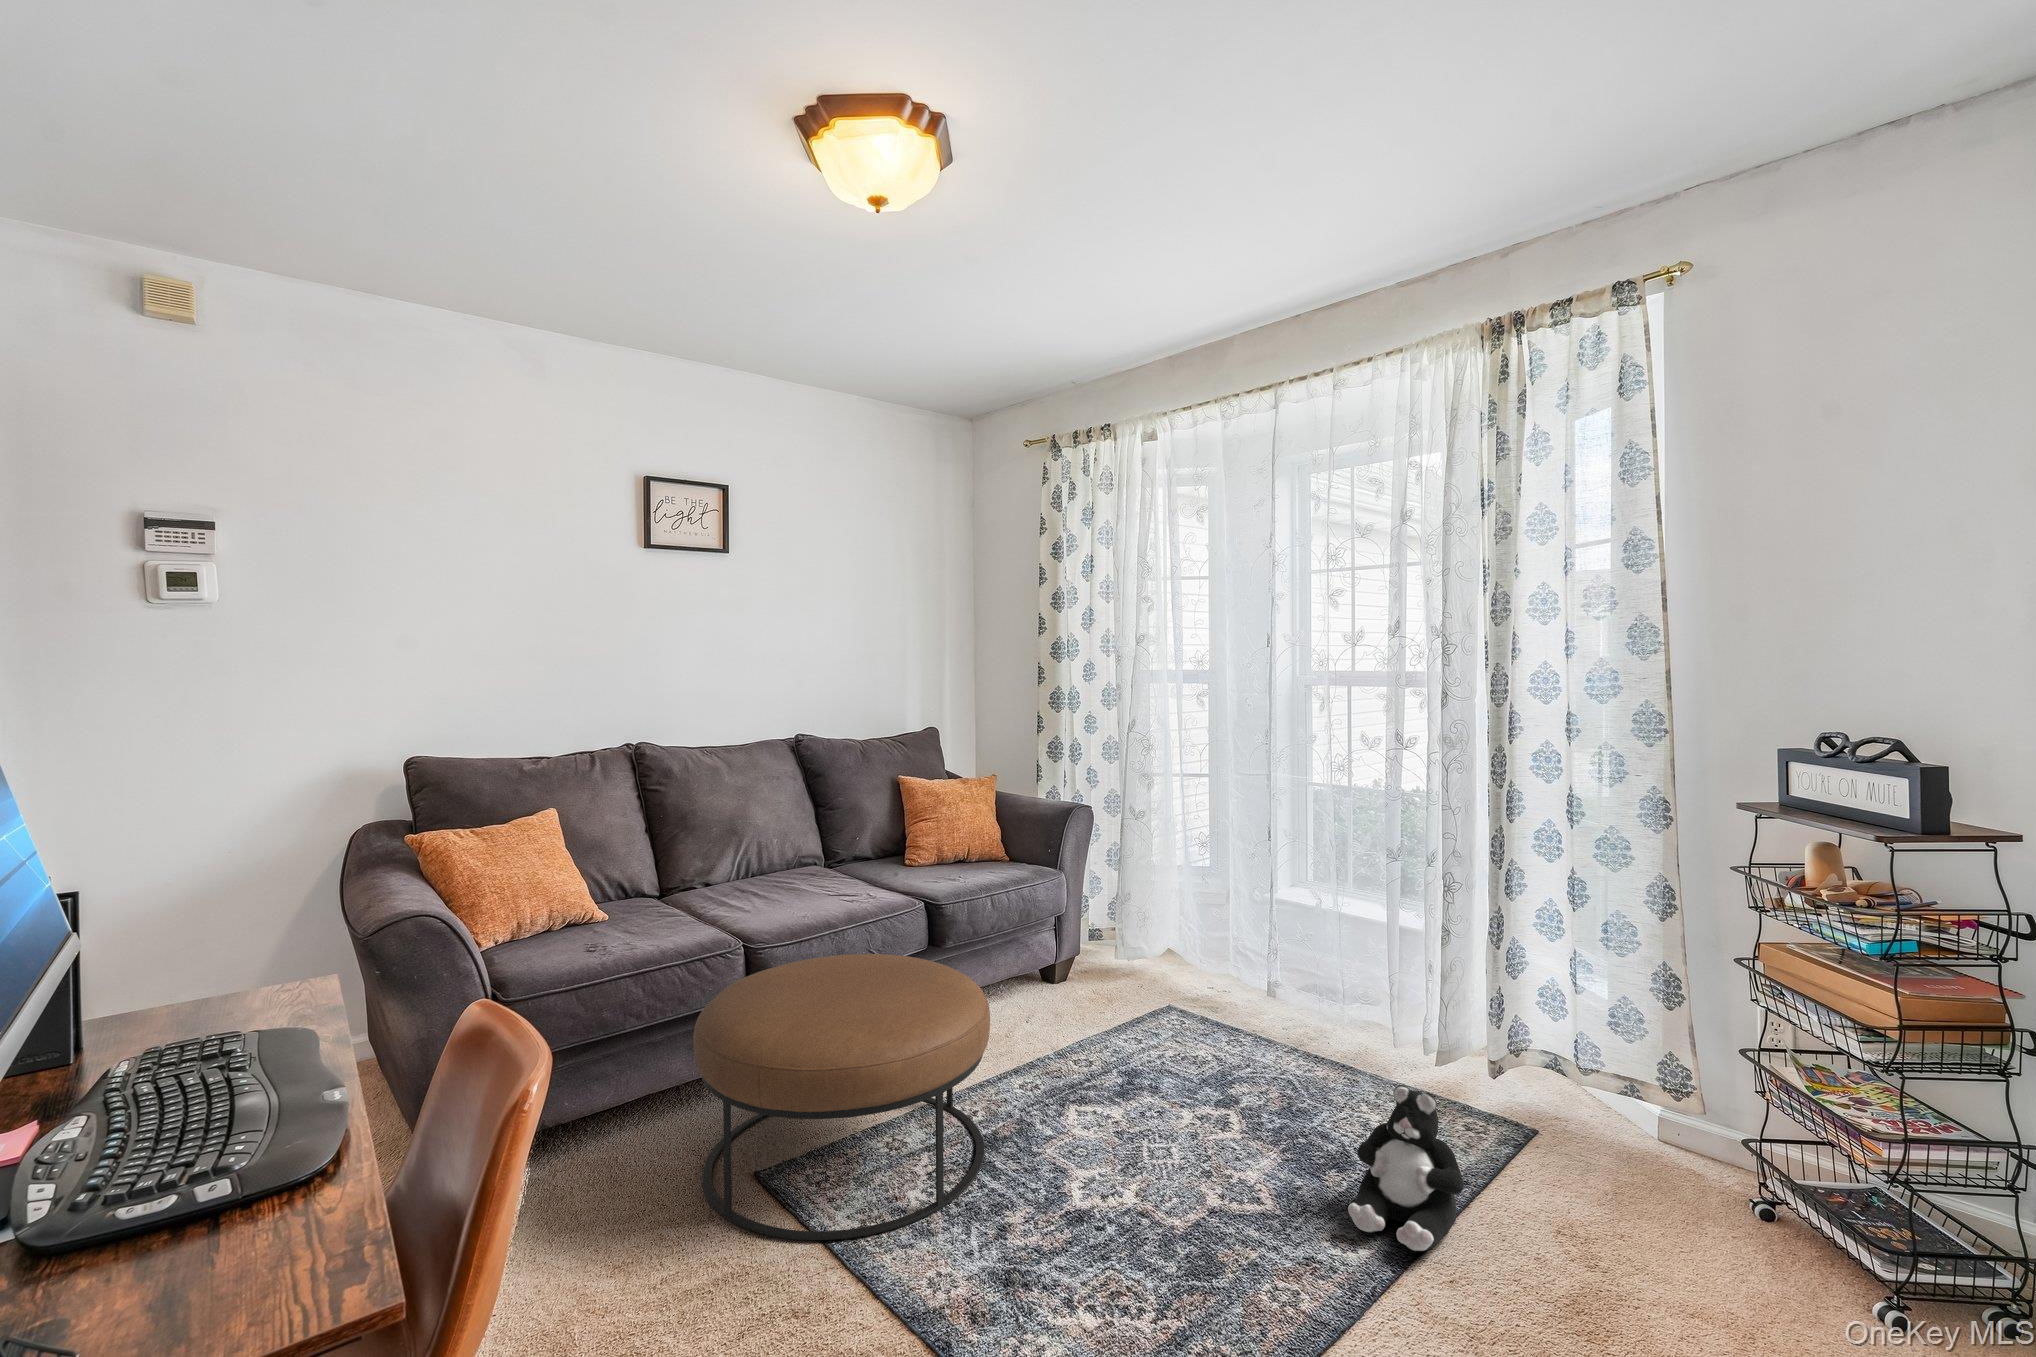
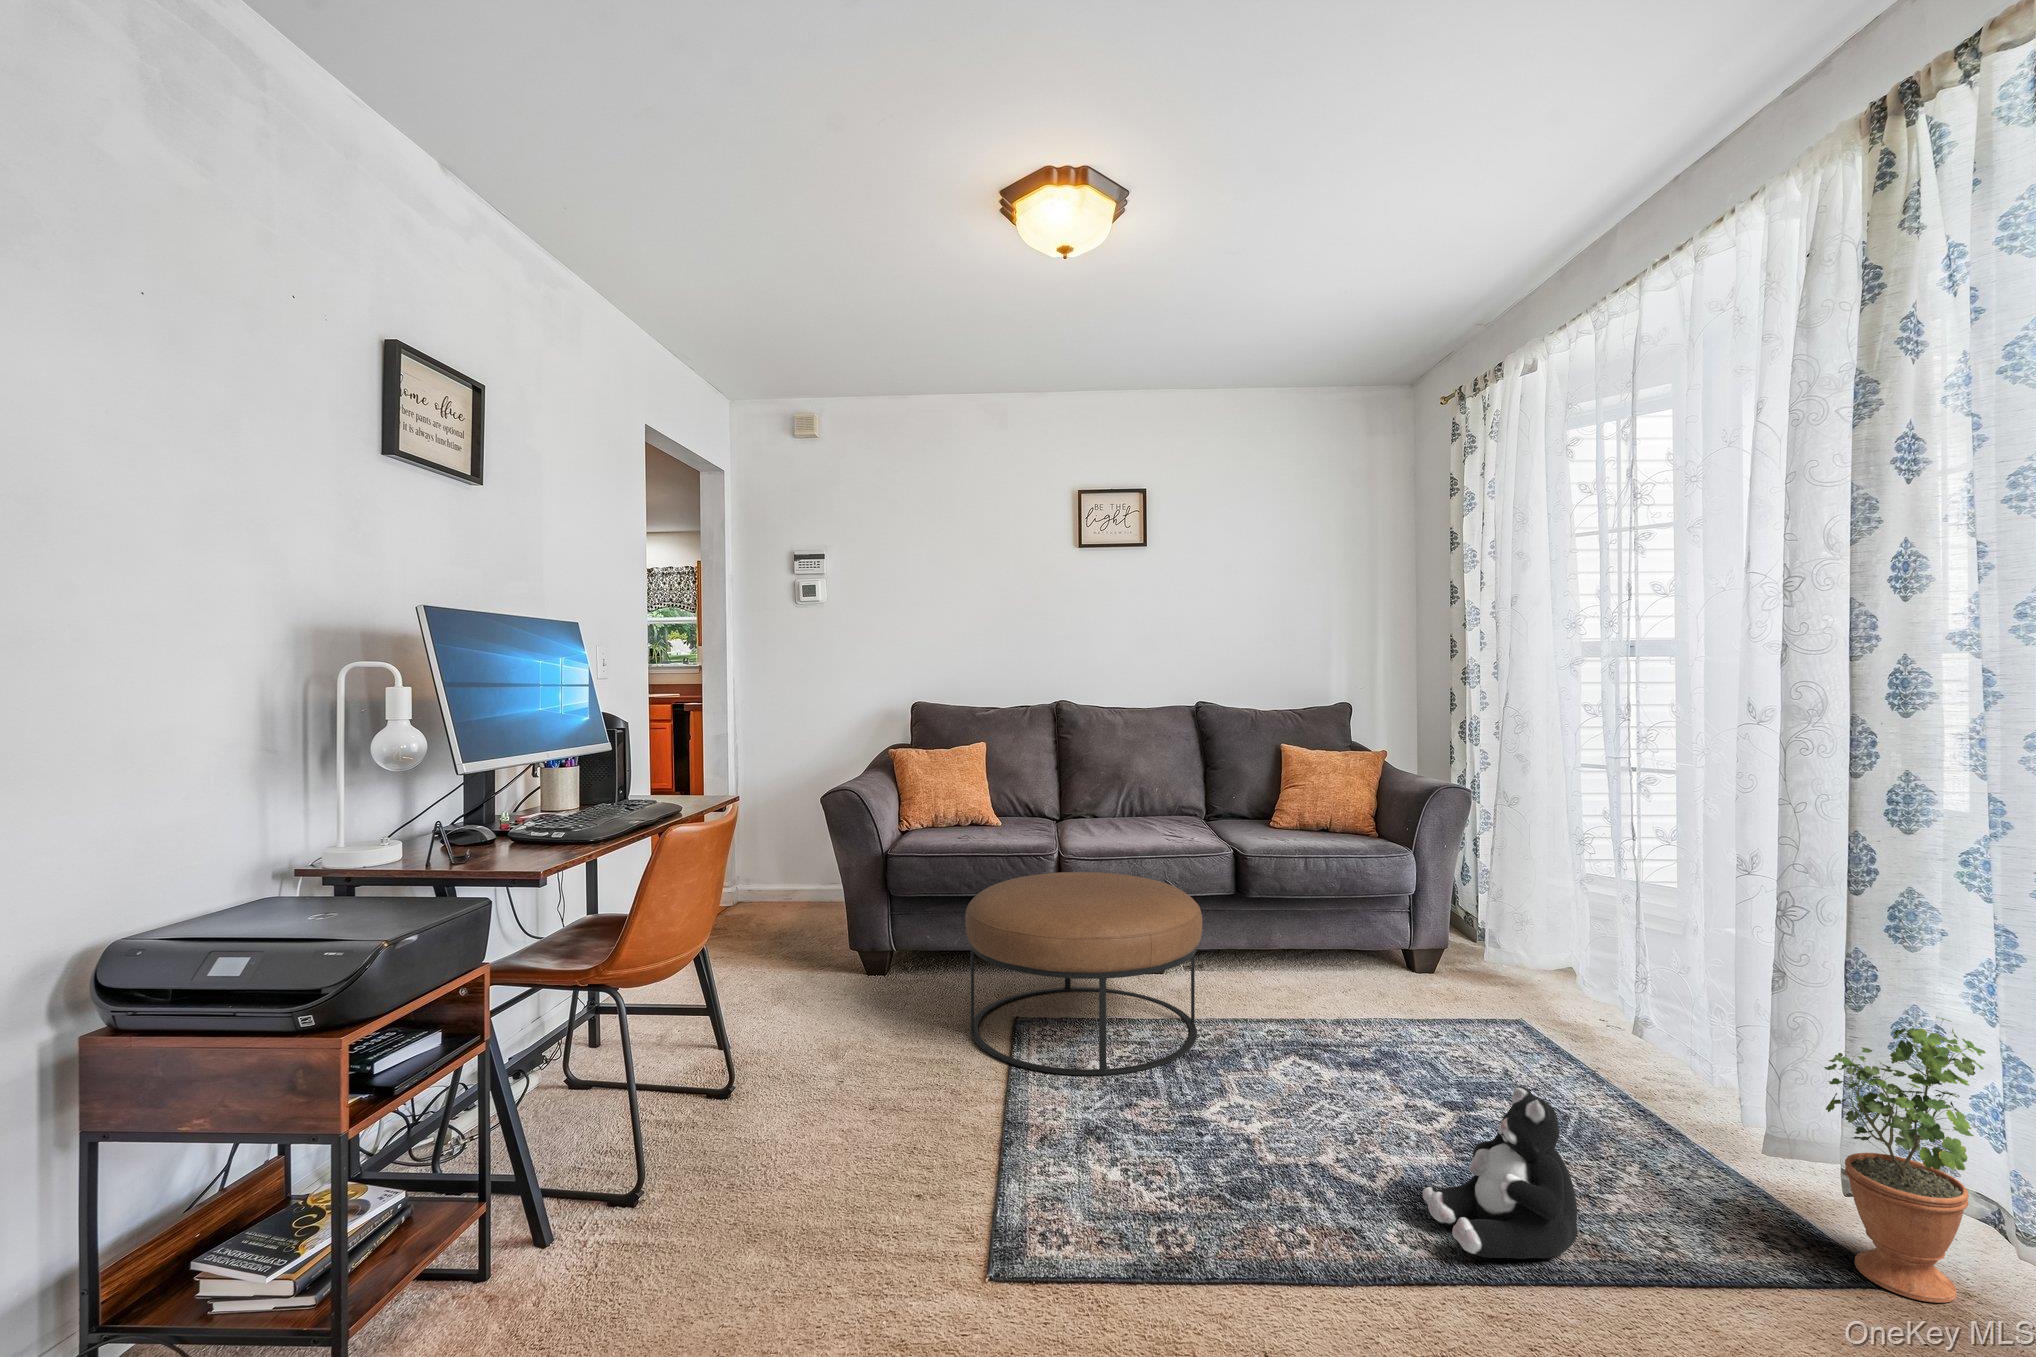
potted plant: none [1523,952,1614,1153] -> present [1824,1017,1986,1303]

